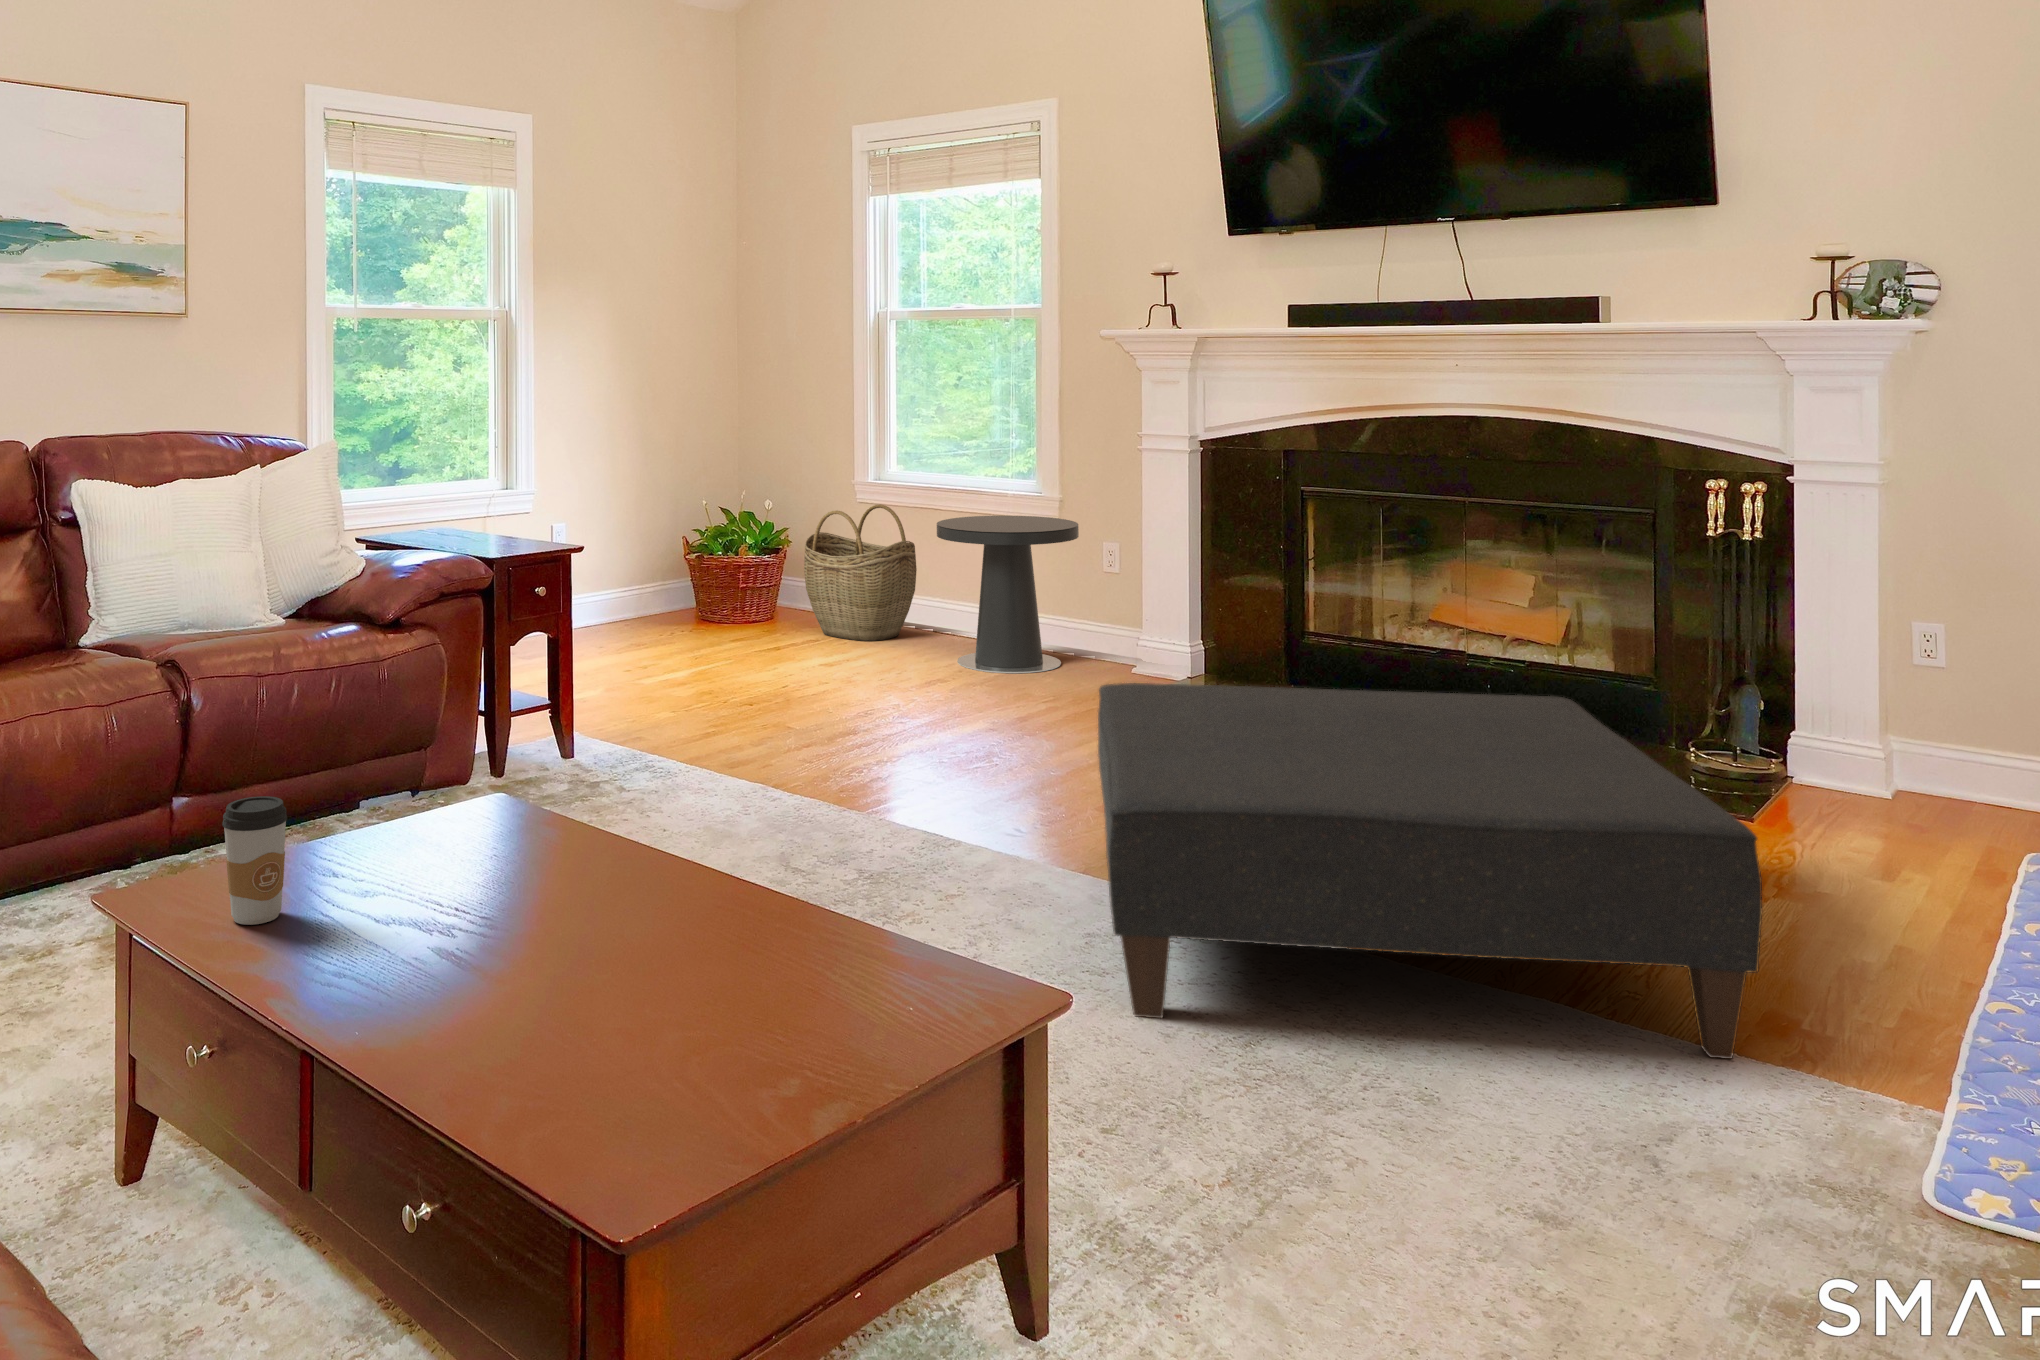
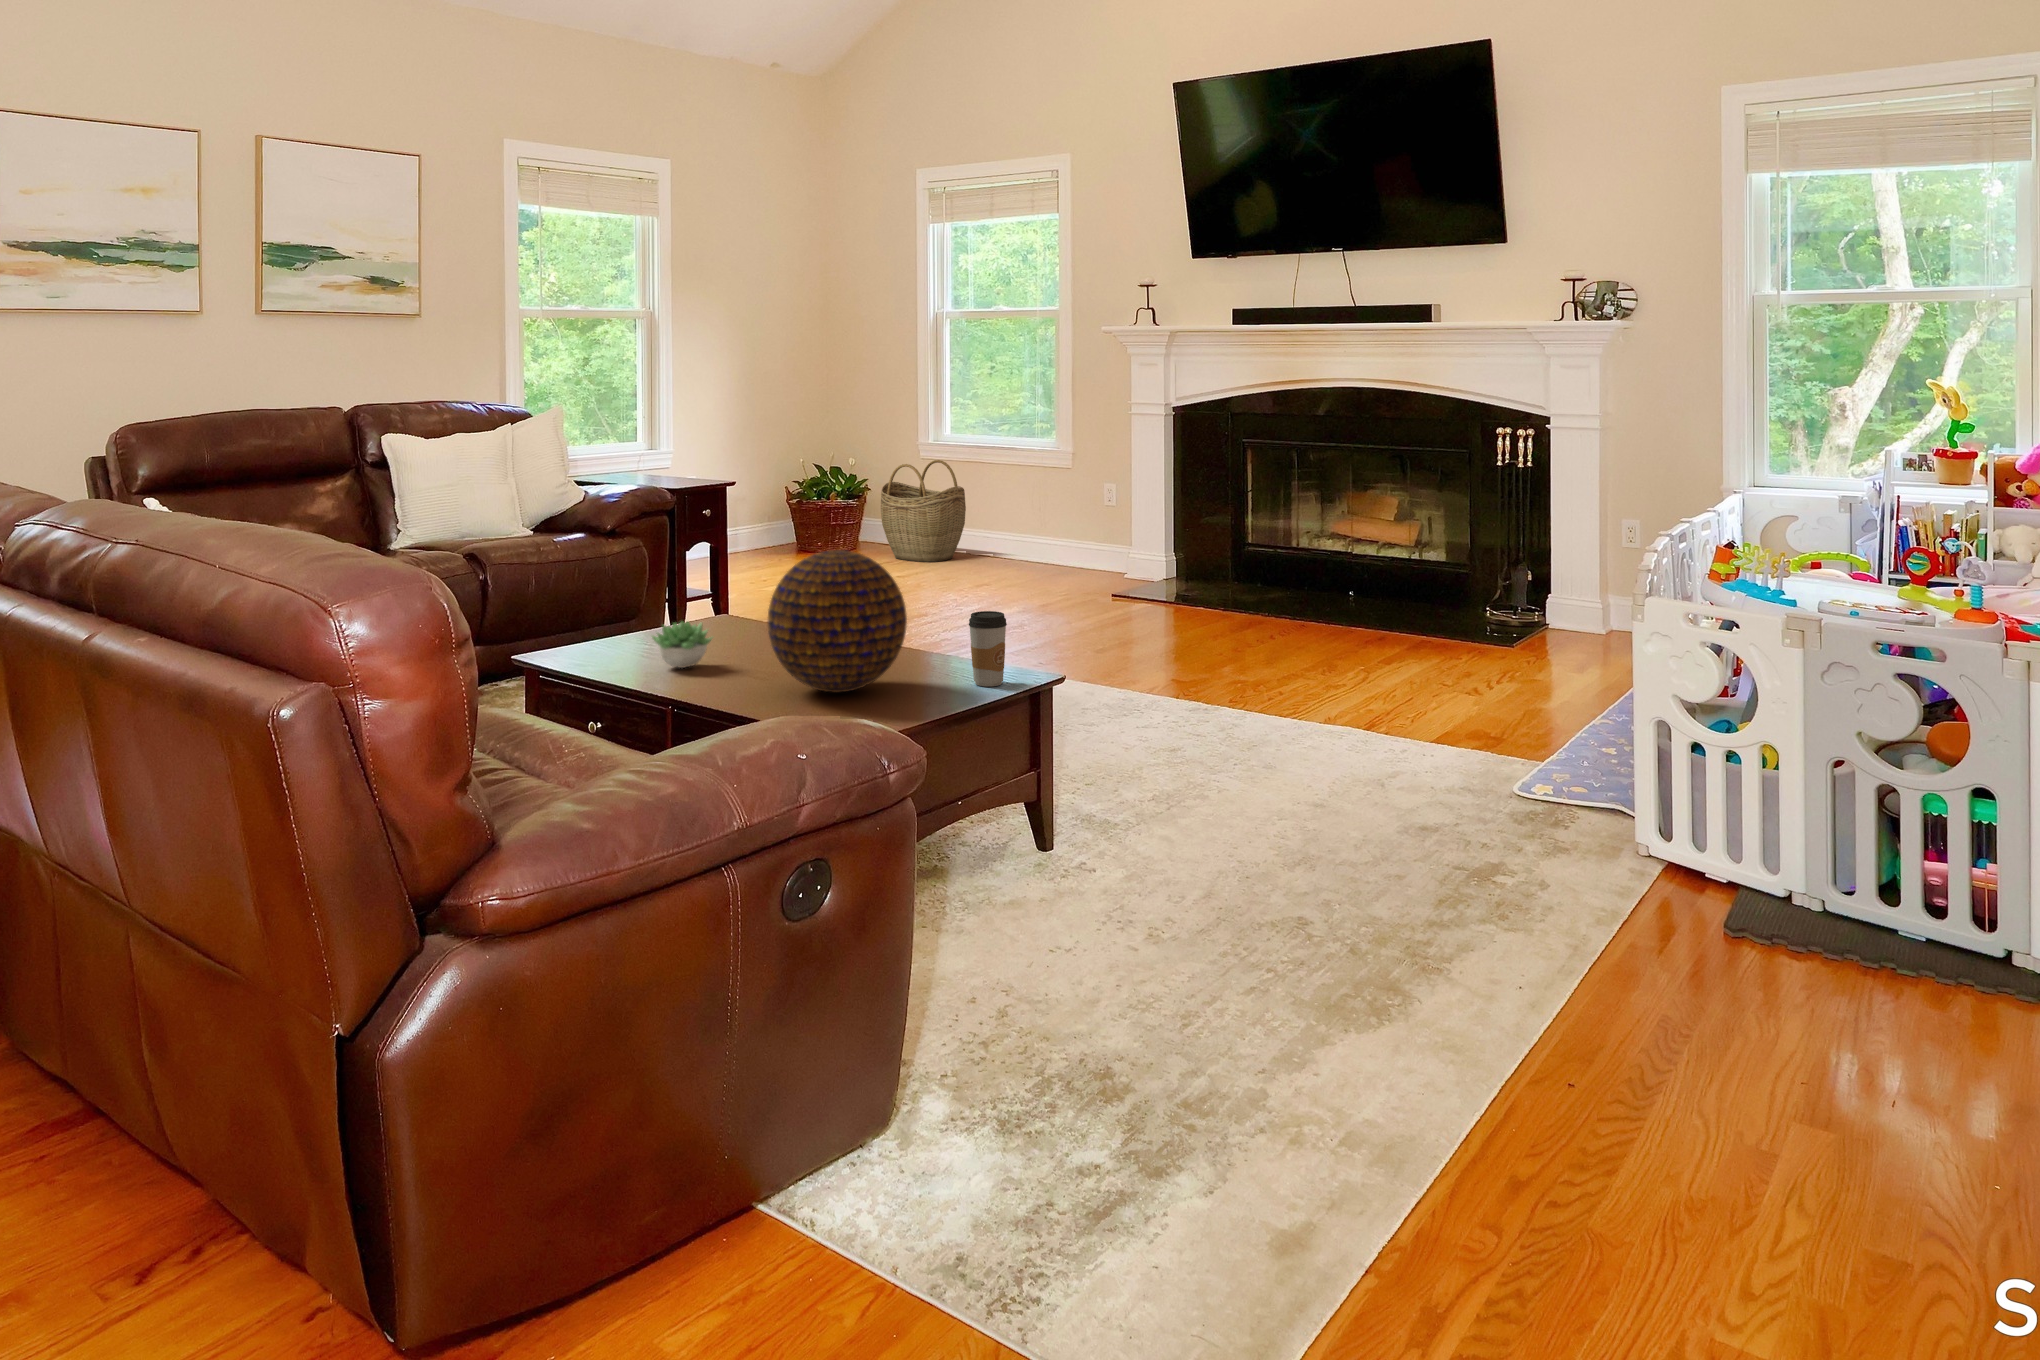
side table: present [937,515,1079,673] -> none [981,466,1085,580]
ottoman: present [1098,683,1762,1059] -> none [1091,561,1463,750]
decorative orb: none [503,749,767,1031] -> present [768,550,907,693]
coffee cup: present [222,796,288,925] -> present [969,611,1007,686]
succulent plant: none [328,845,436,936] -> present [652,621,712,668]

